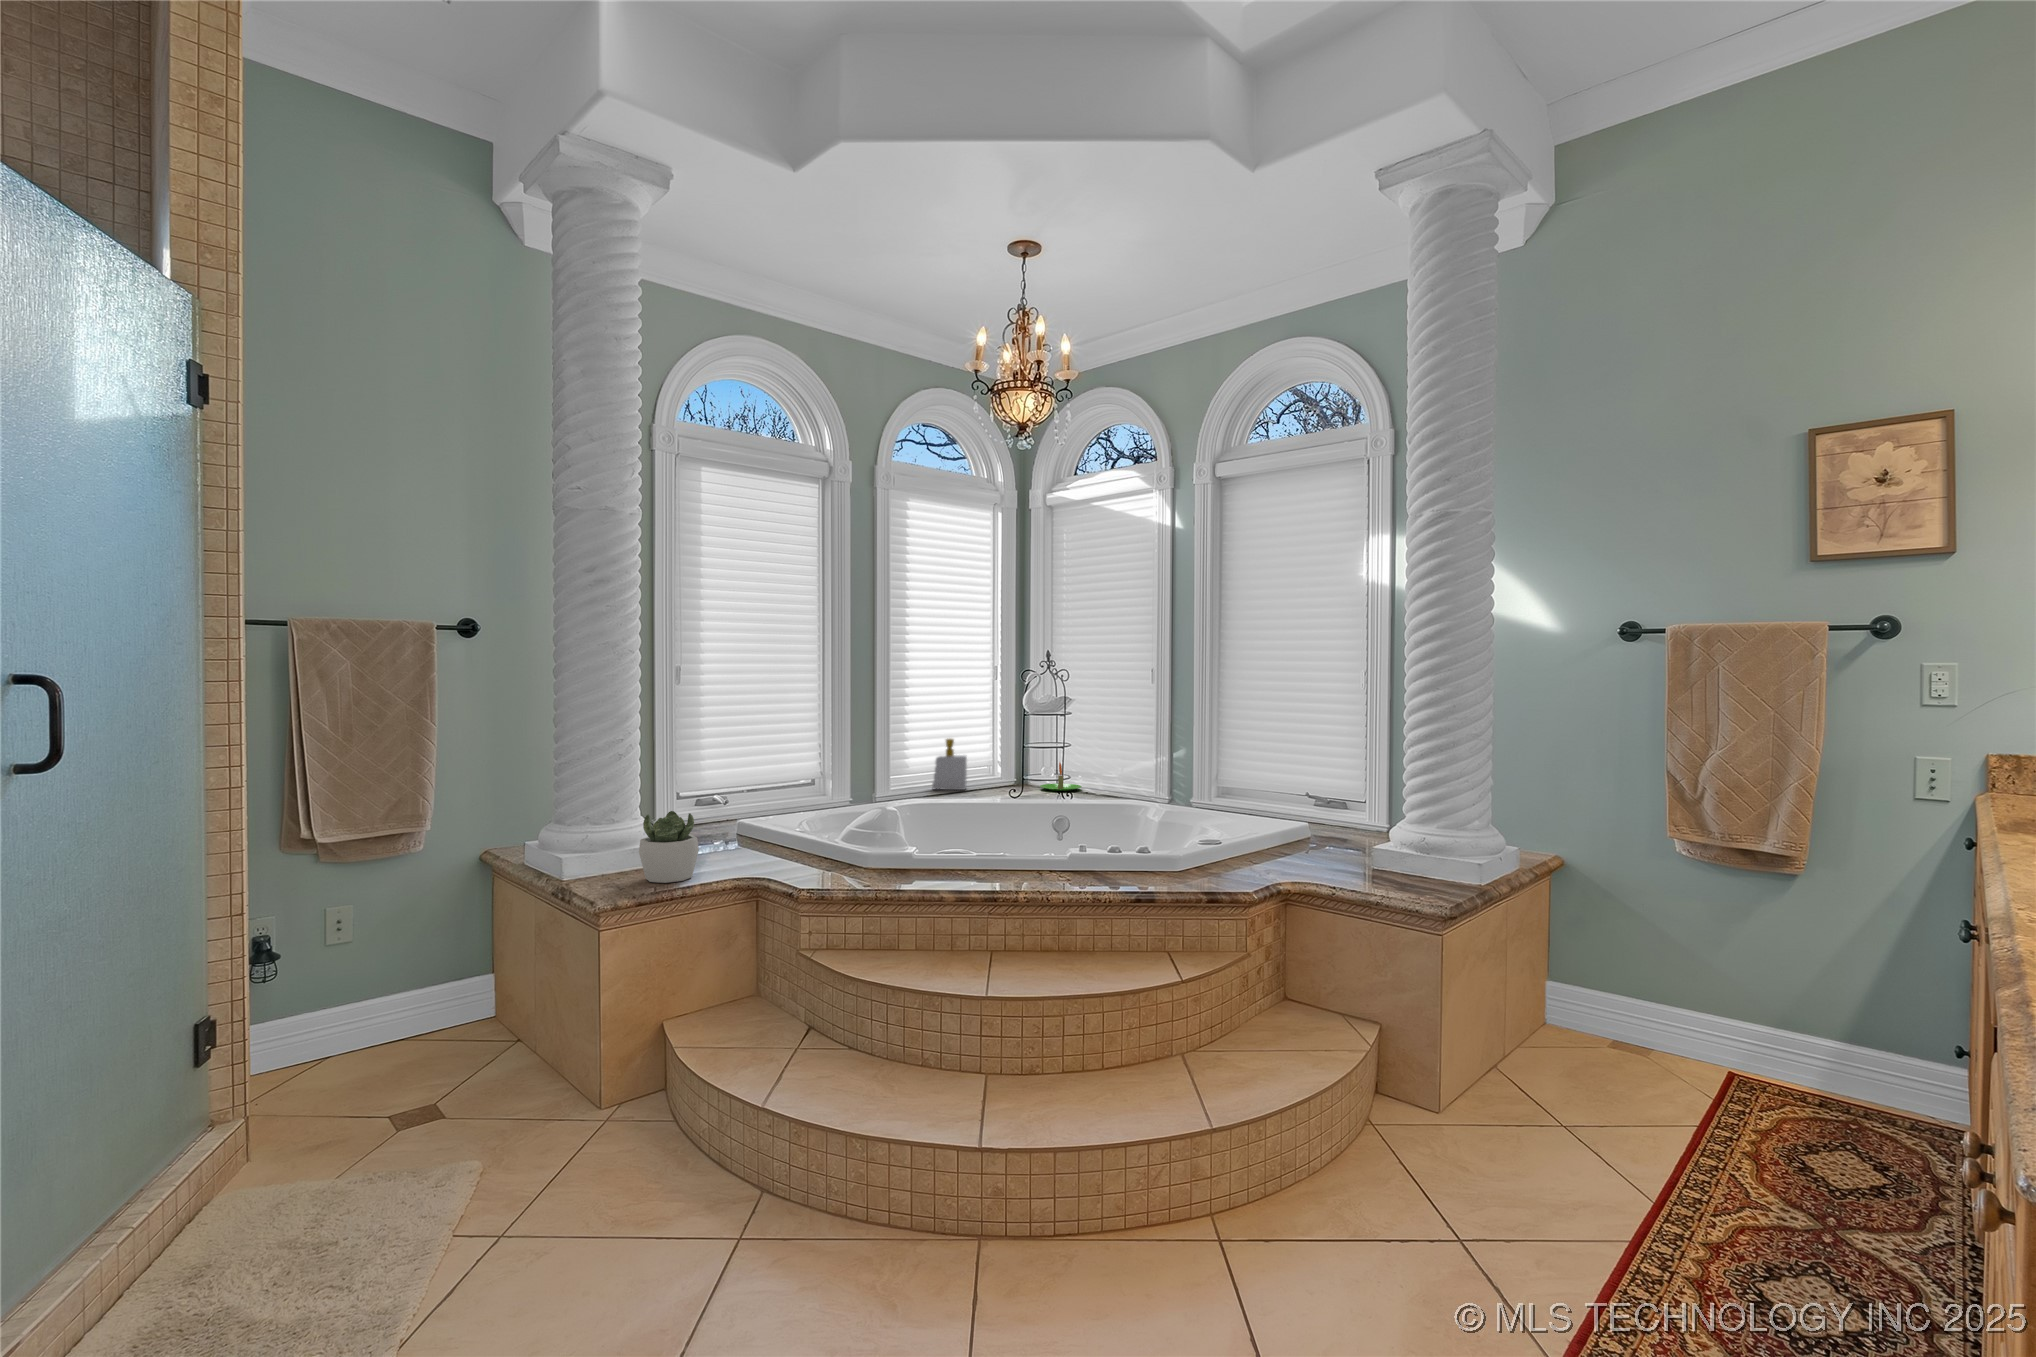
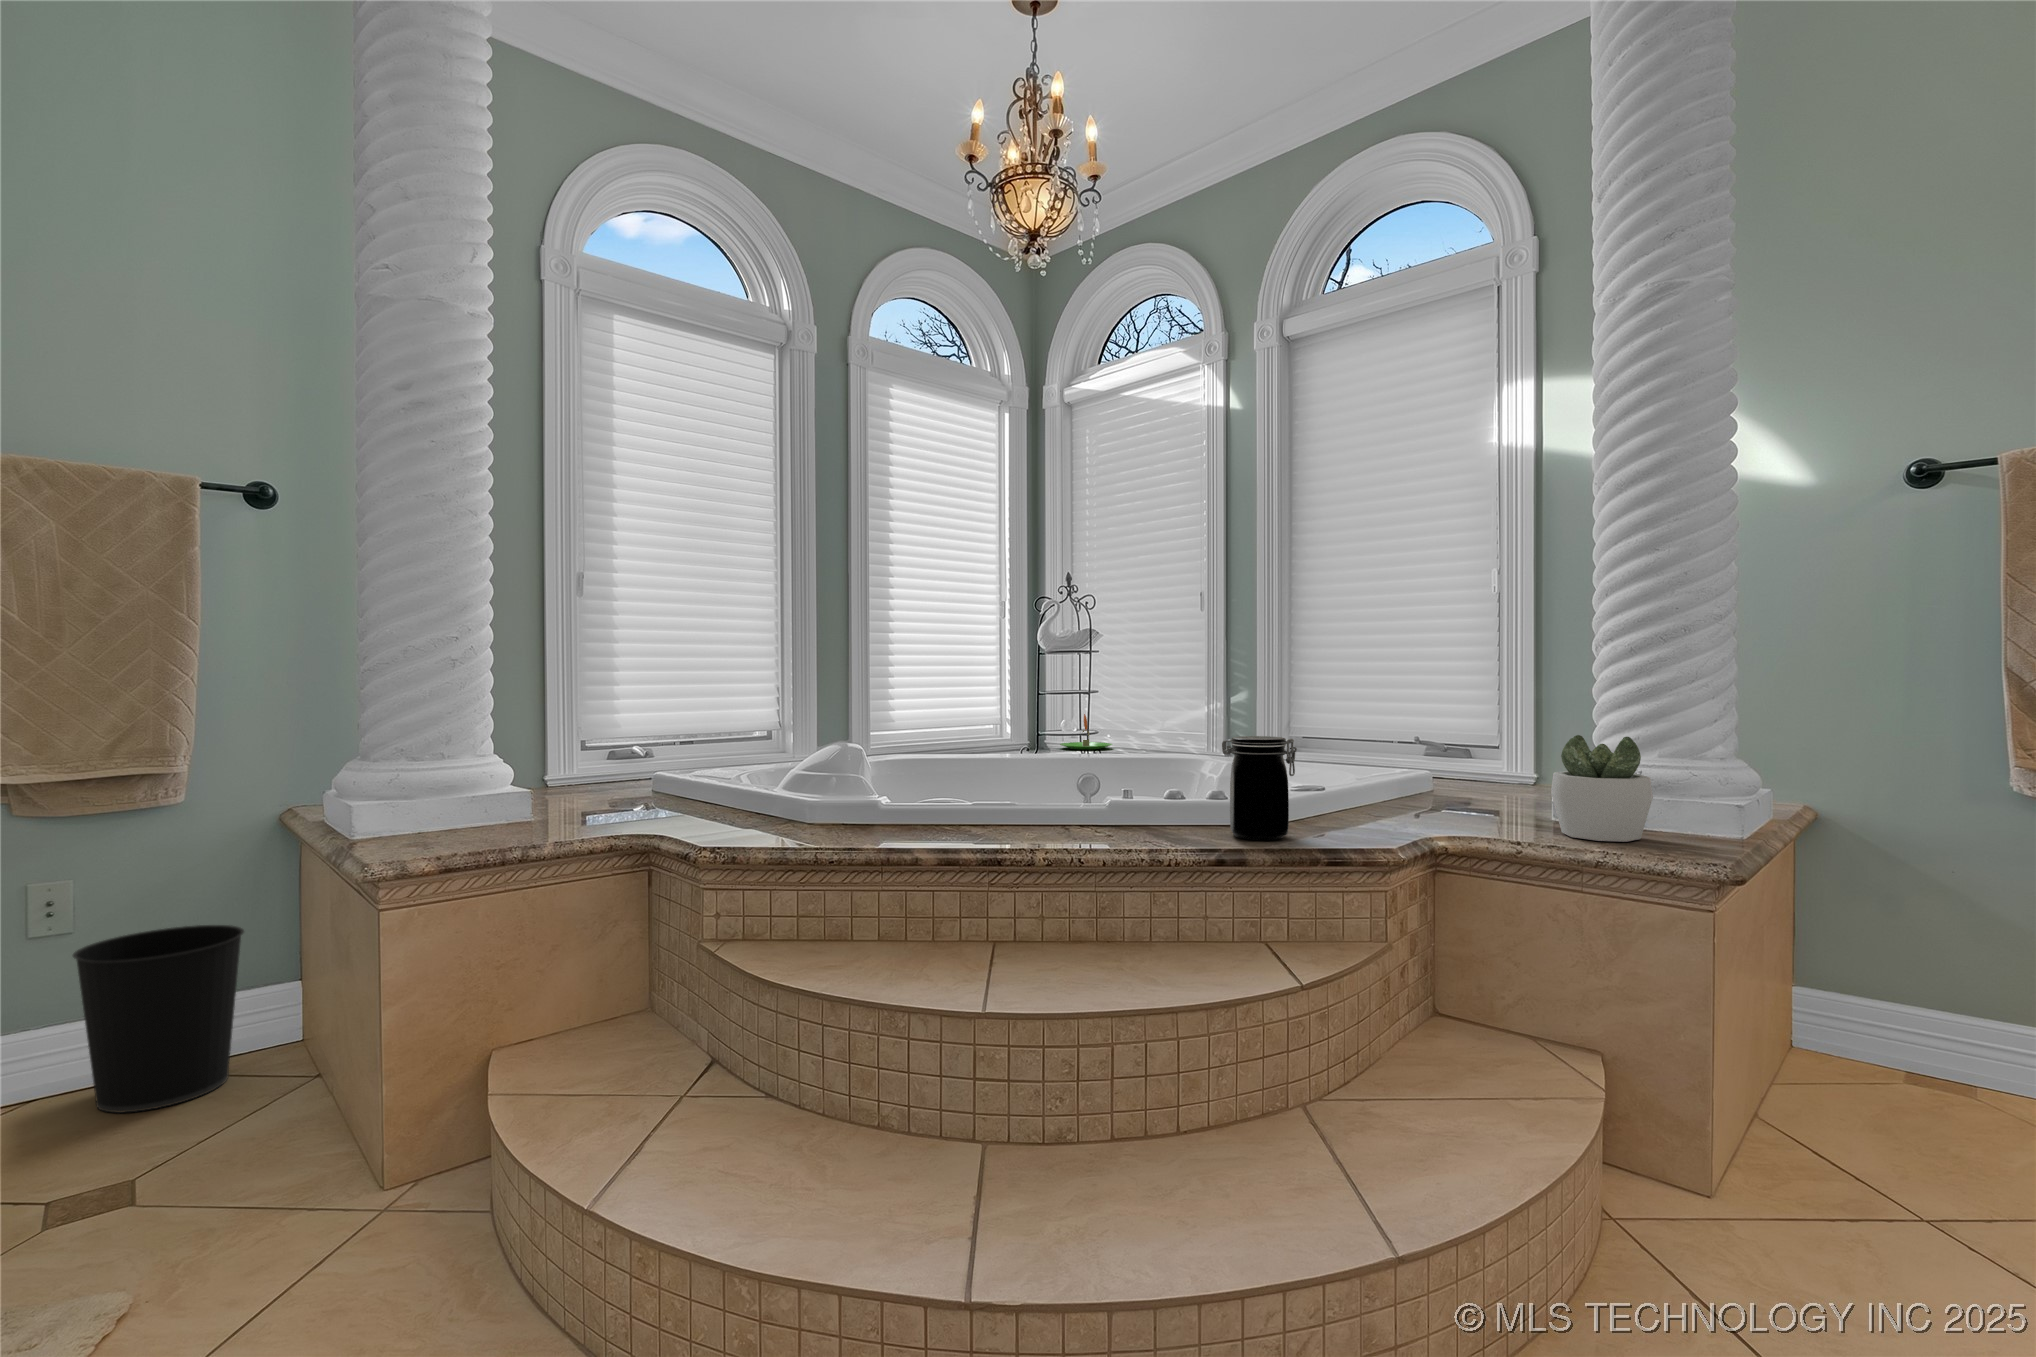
soap bottle: present [932,739,967,790] -> none [925,686,968,749]
succulent plant: present [639,811,699,883] -> present [1551,735,1653,842]
jar: none [1143,815,1191,885] -> present [1222,736,1297,840]
wastebasket: none [367,934,471,1062] -> present [73,925,244,1113]

